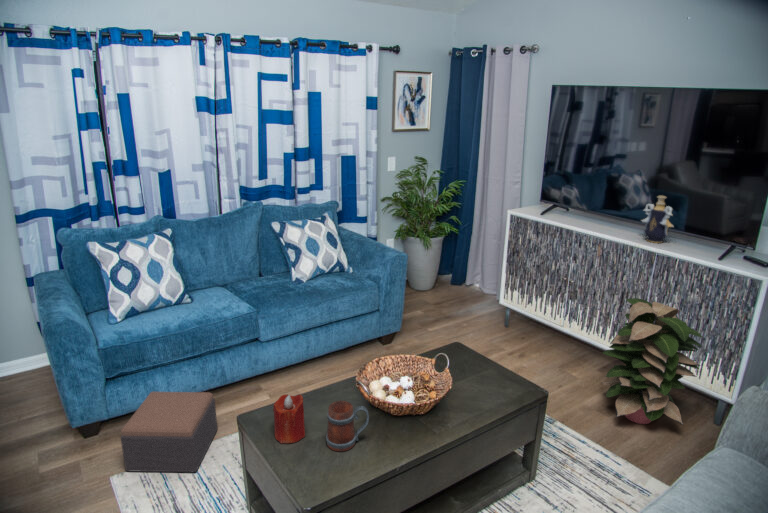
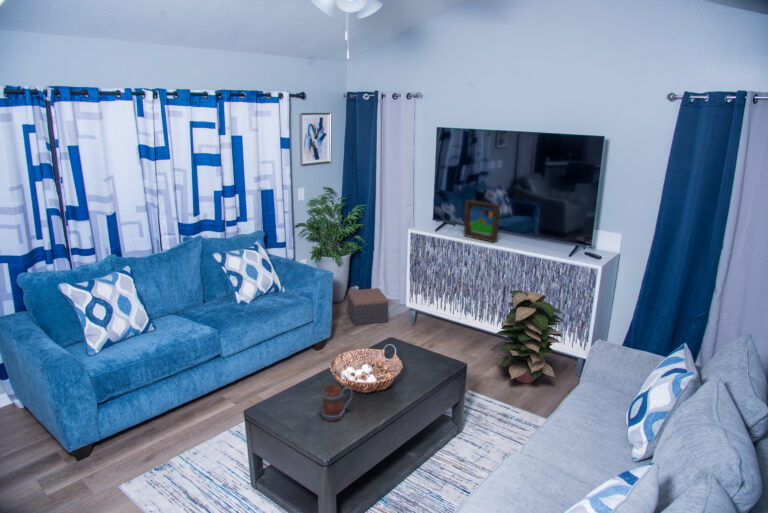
picture frame: none [575,177,626,233] -> present [464,200,500,242]
decorative vase: present [642,195,674,243] -> none [513,212,536,248]
footstool: present [121,392,217,472] -> present [347,288,388,325]
candle: present [273,394,305,443] -> none [278,385,304,423]

